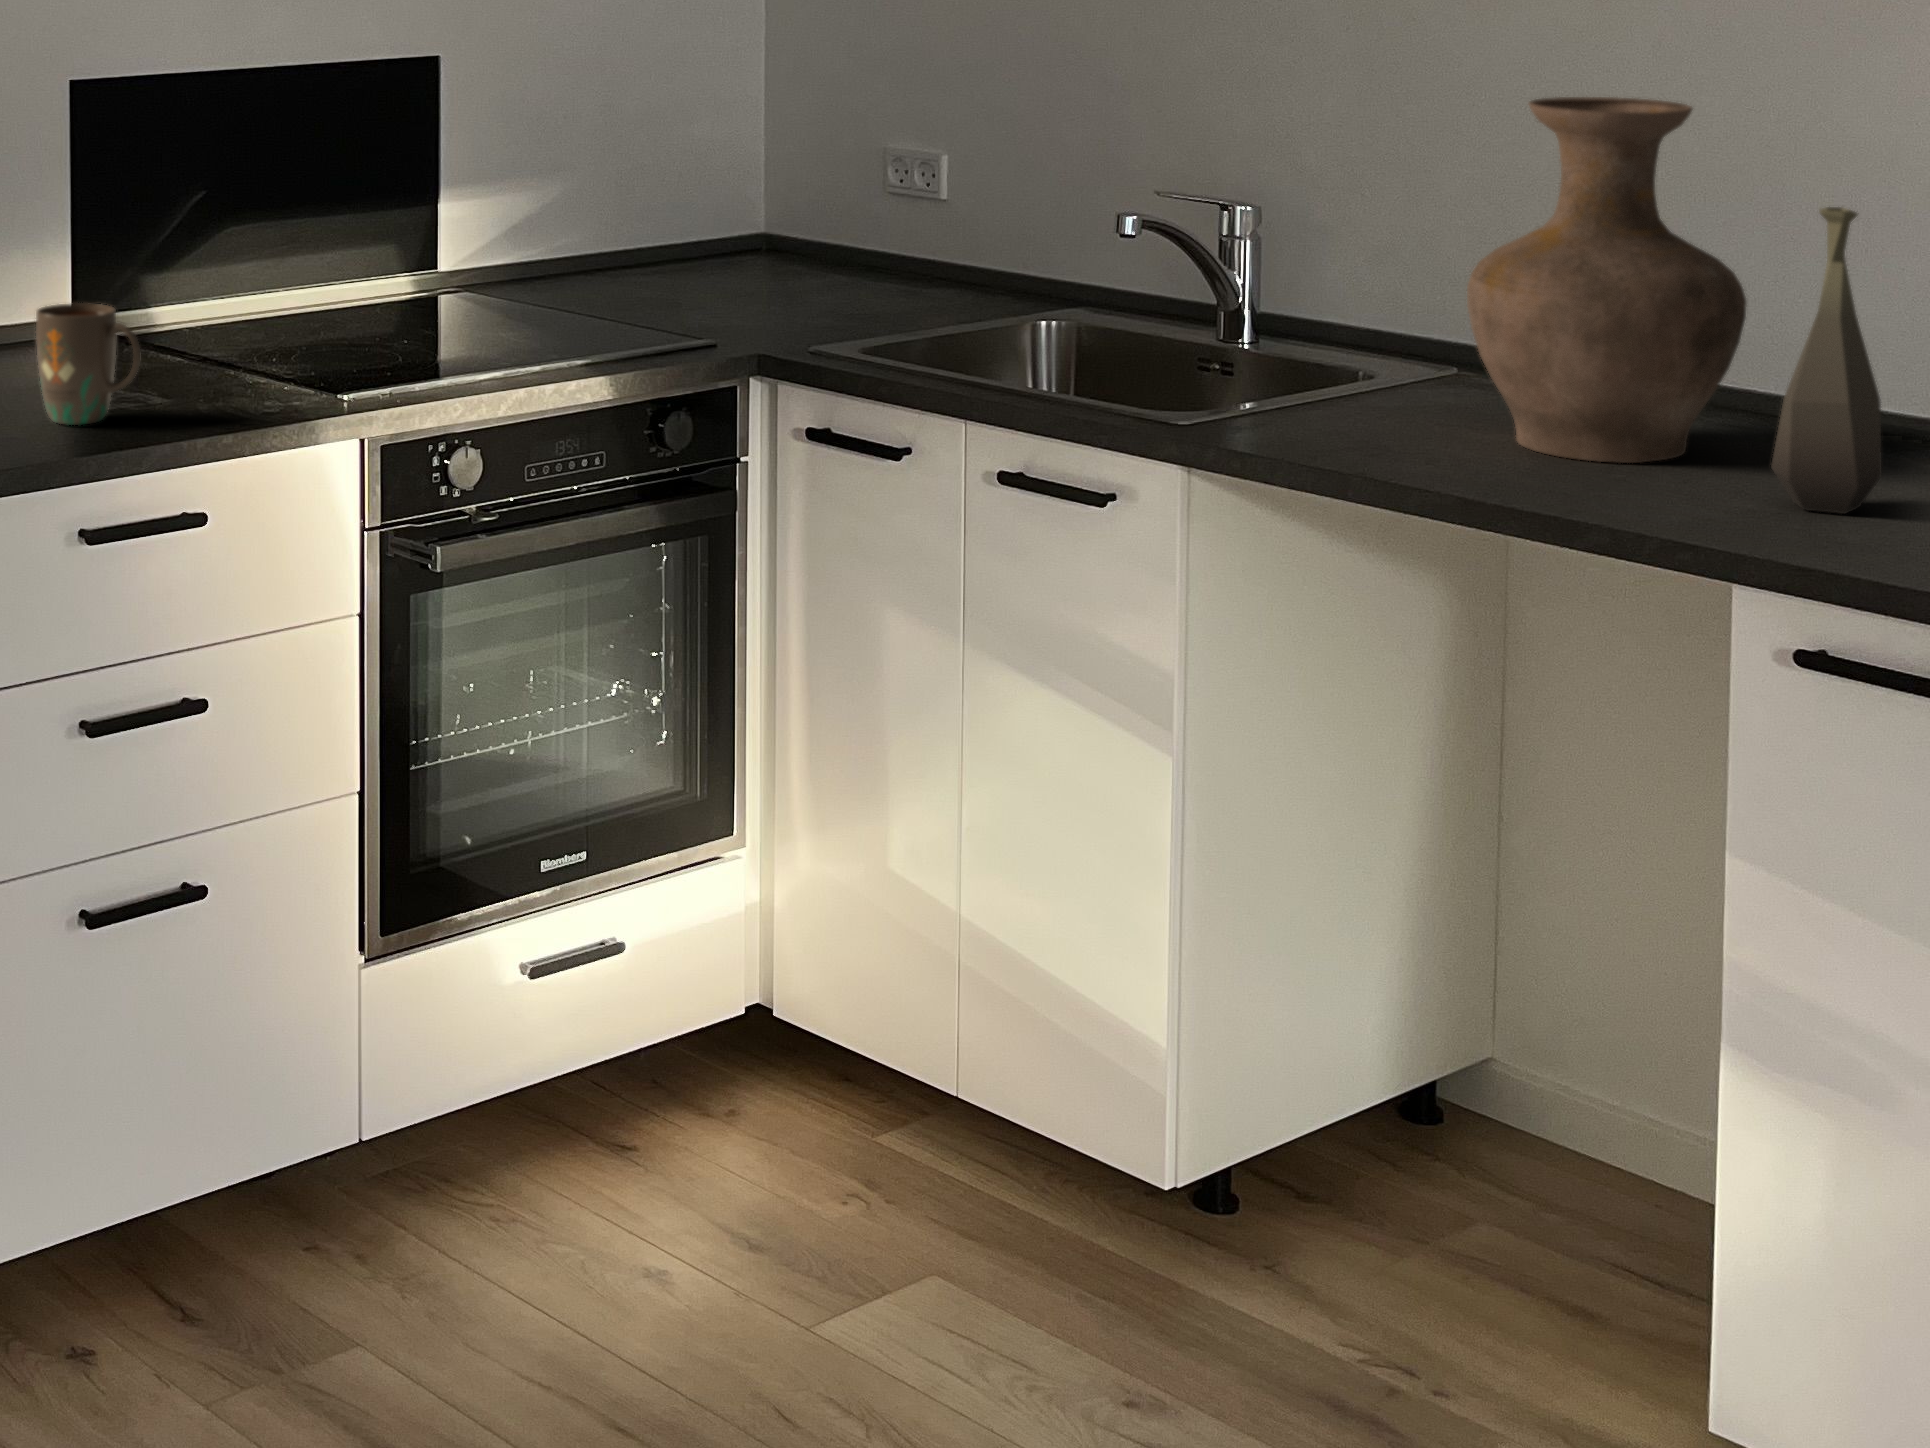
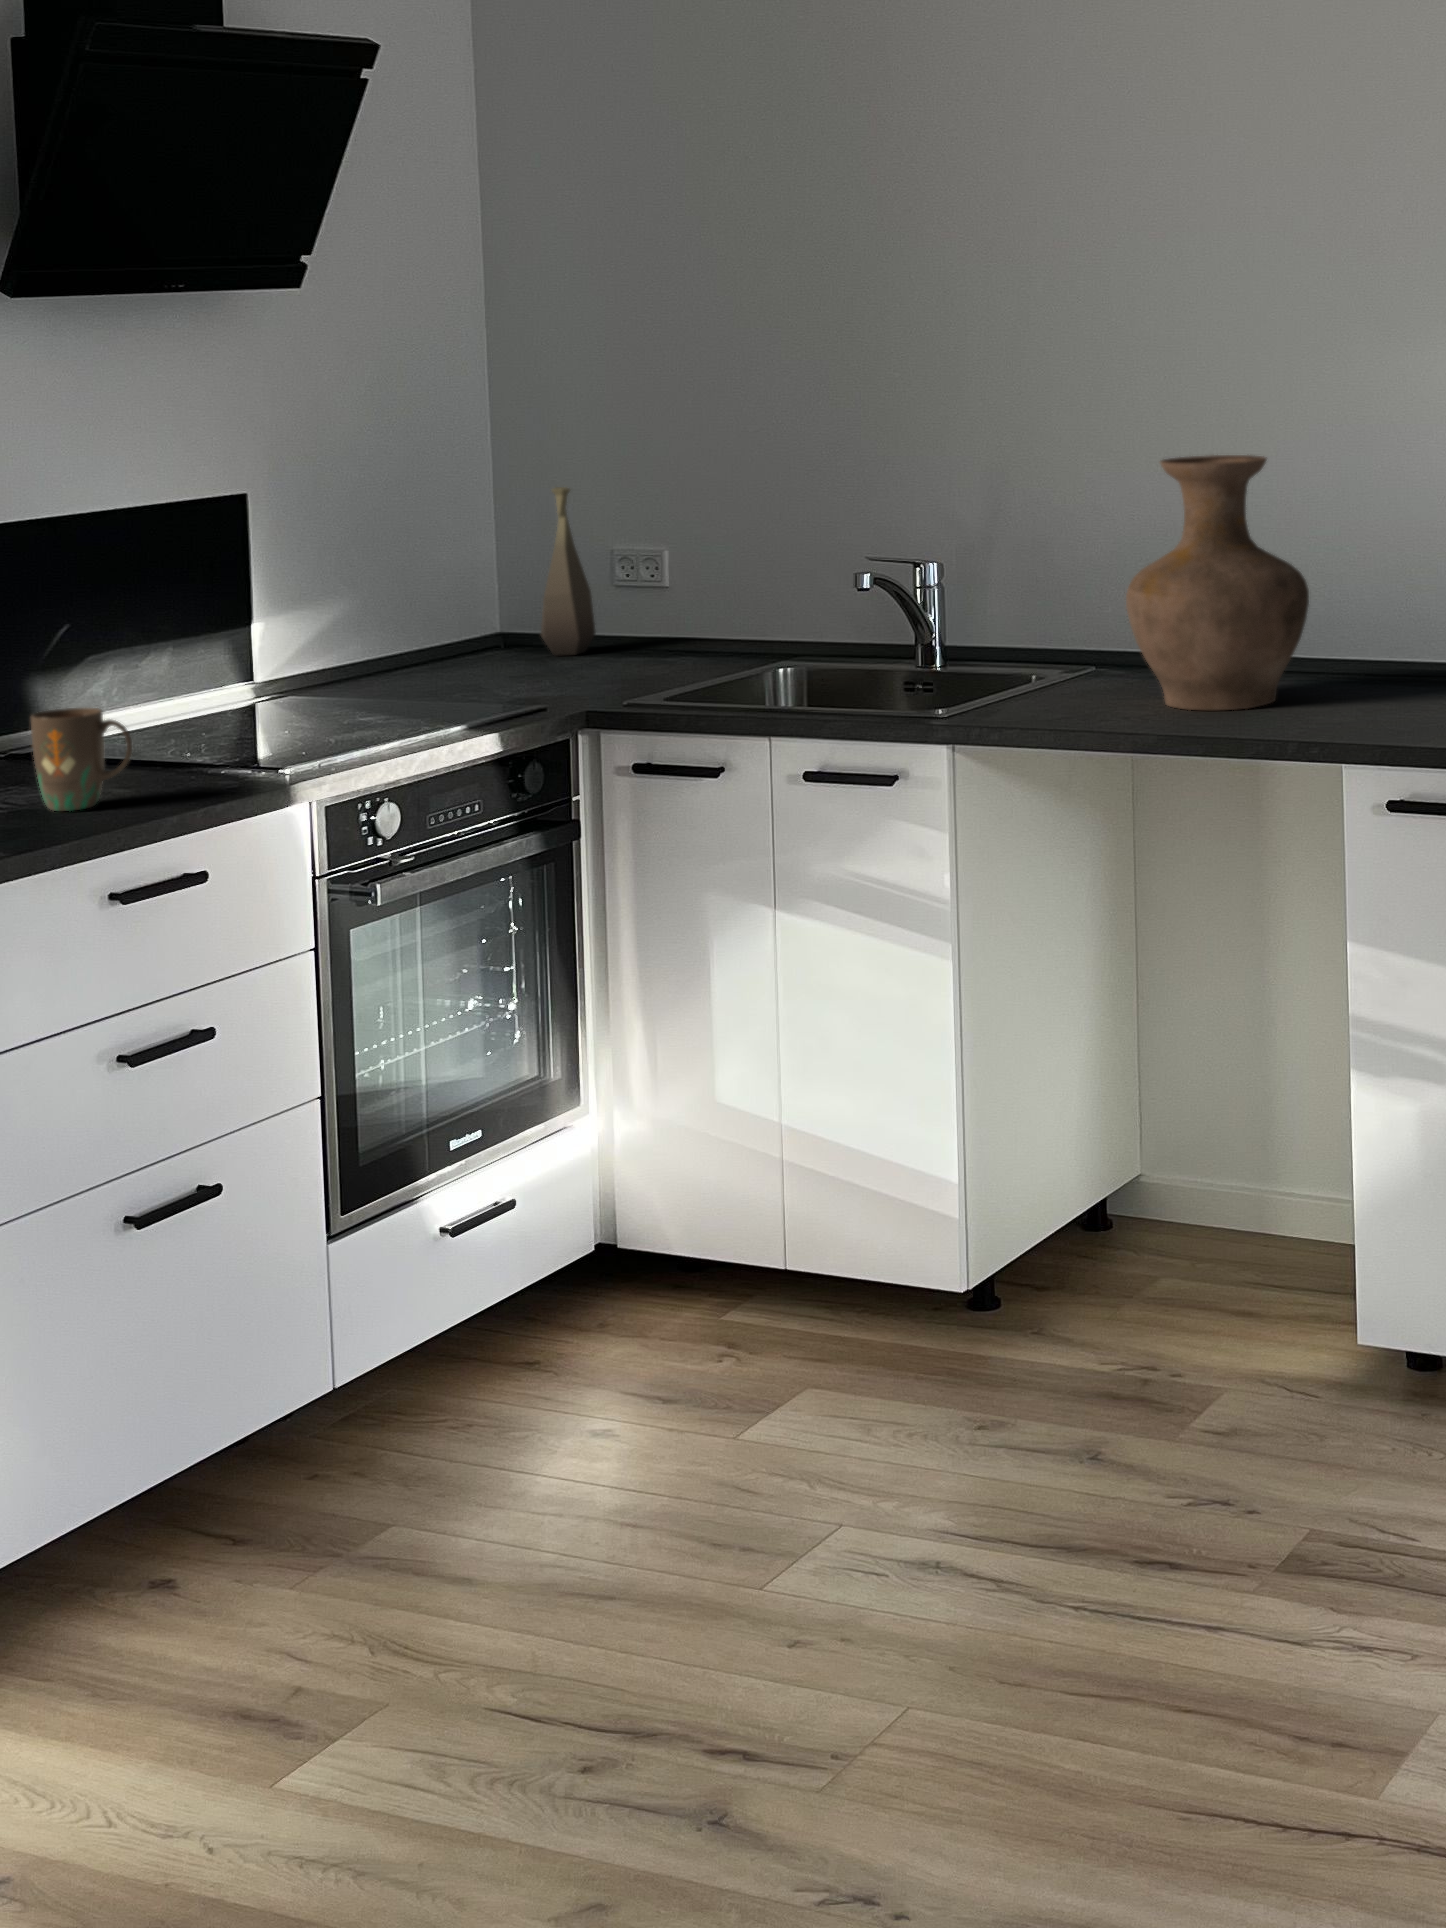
bottle: present [1771,207,1882,514] -> present [541,487,595,656]

